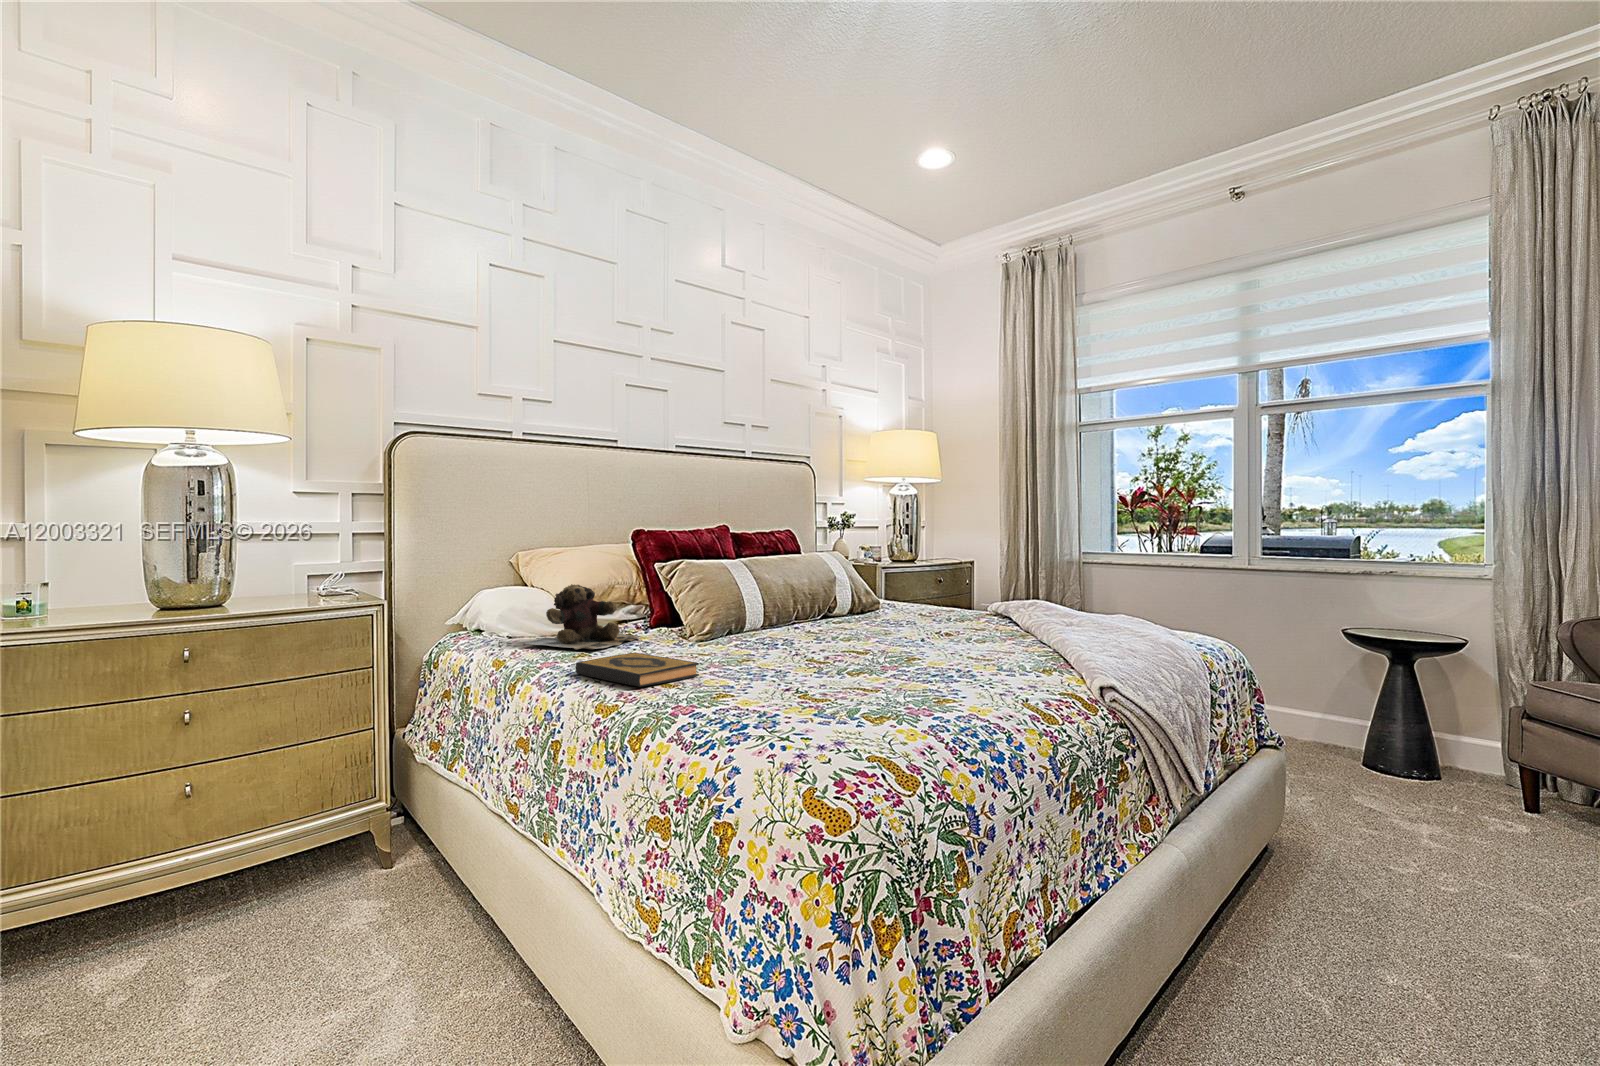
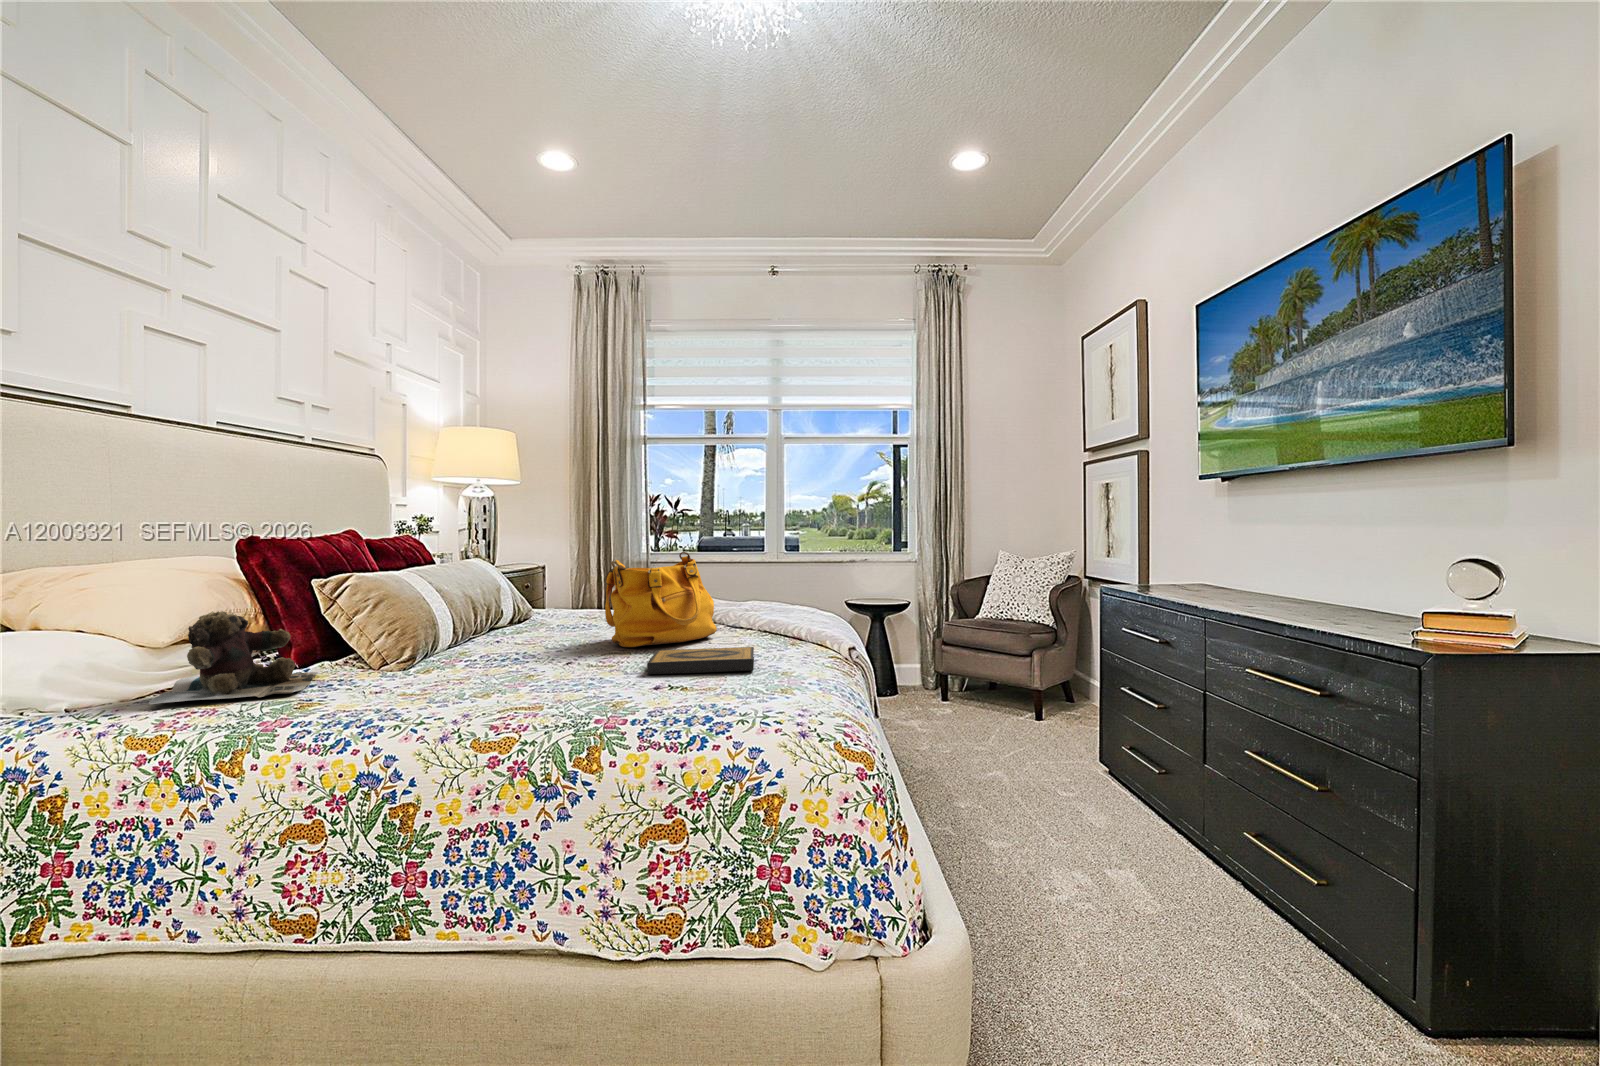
handbag: none [862,554,985,651] -> present [605,552,717,647]
hardback book: present [576,653,699,687] -> present [647,647,754,674]

